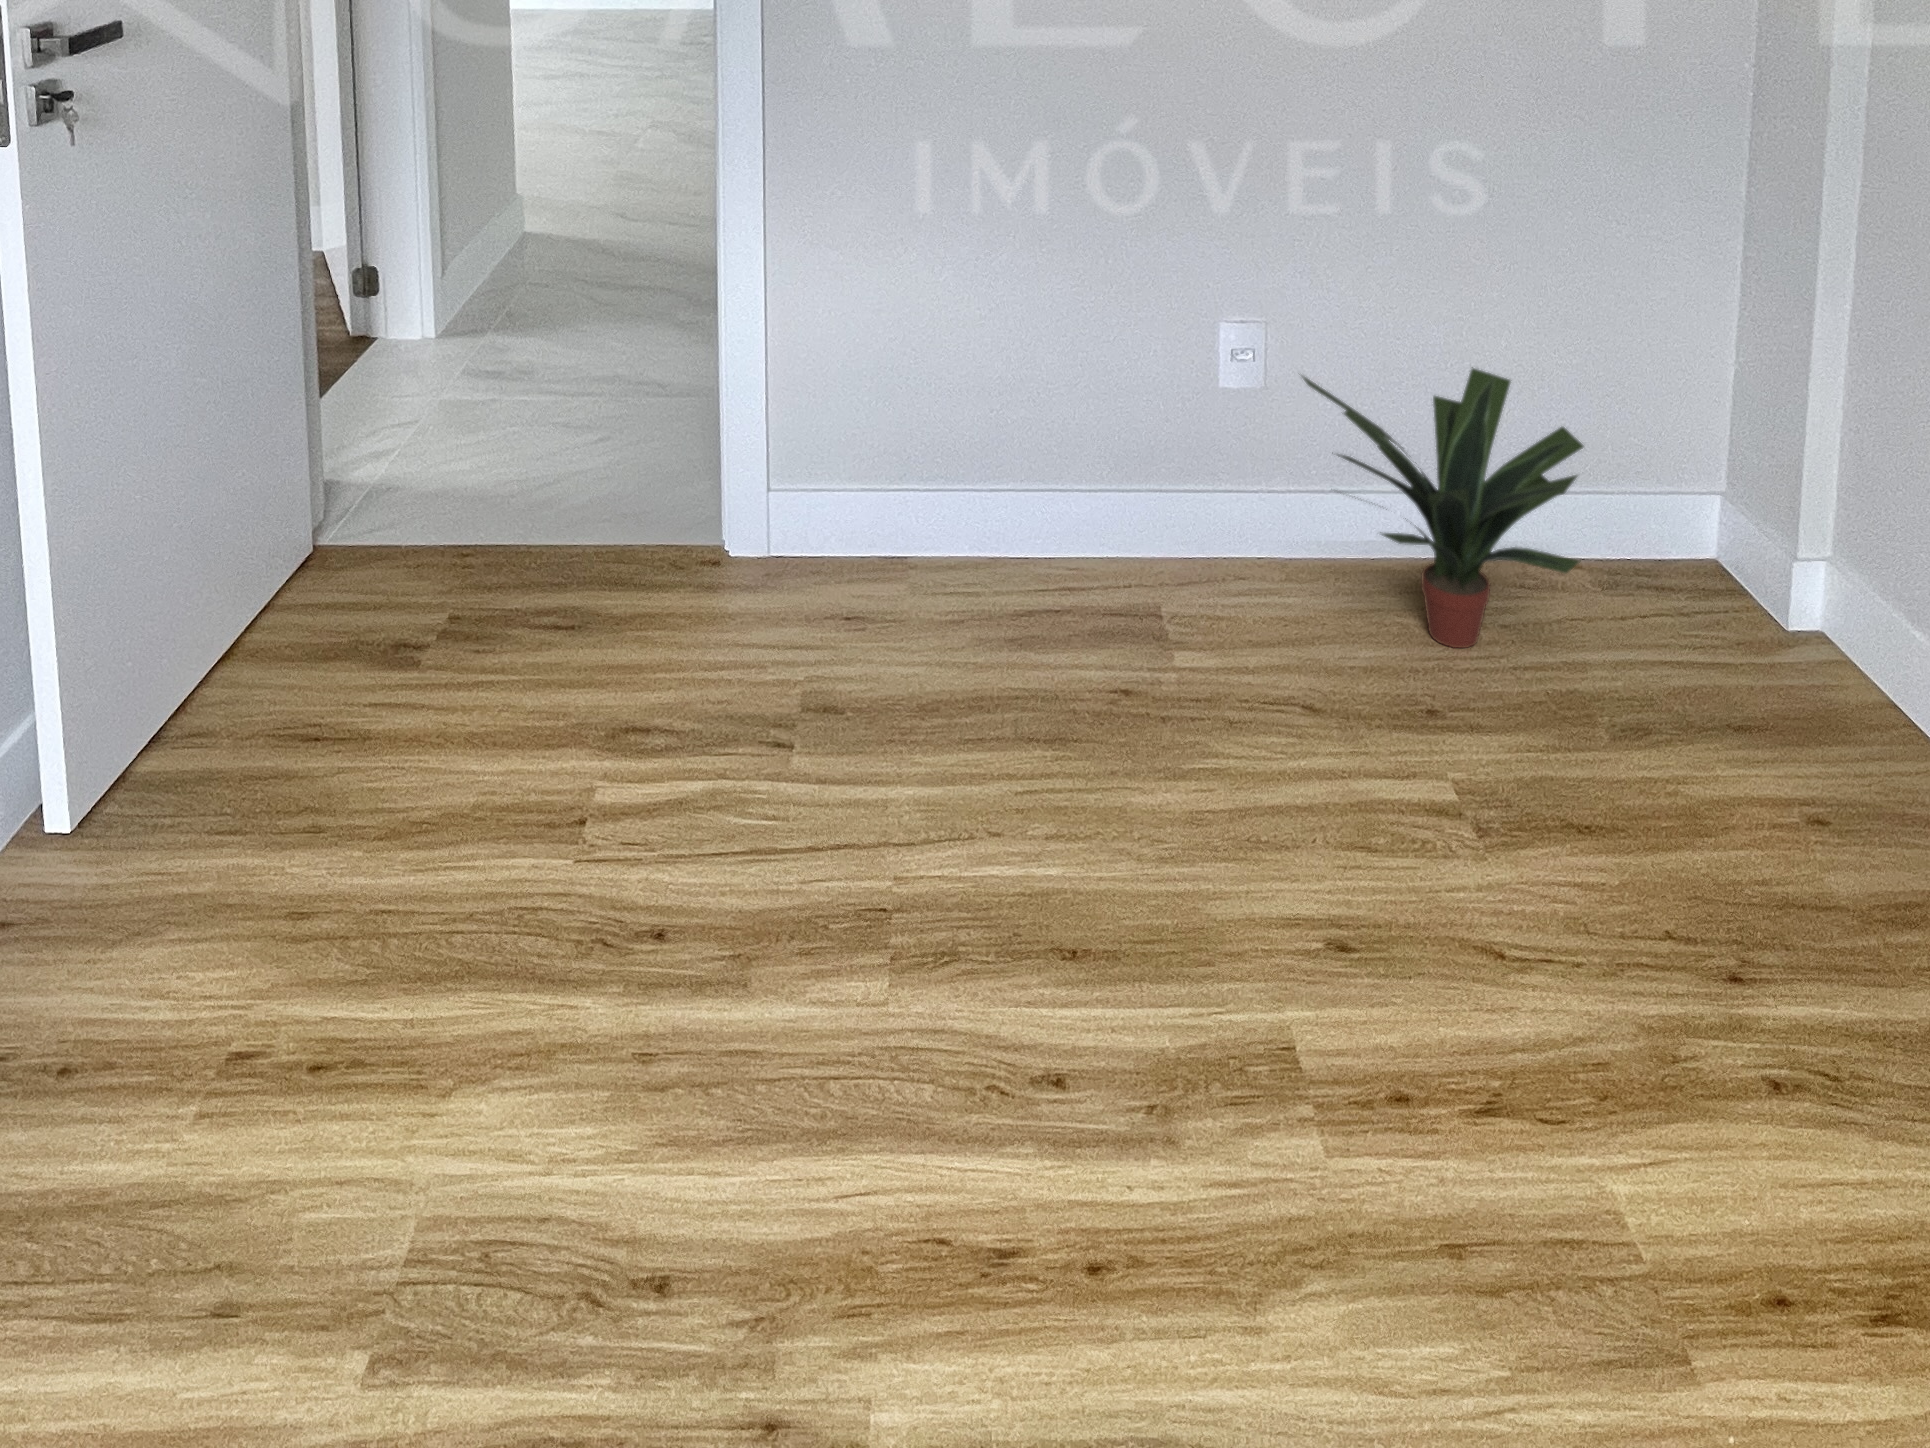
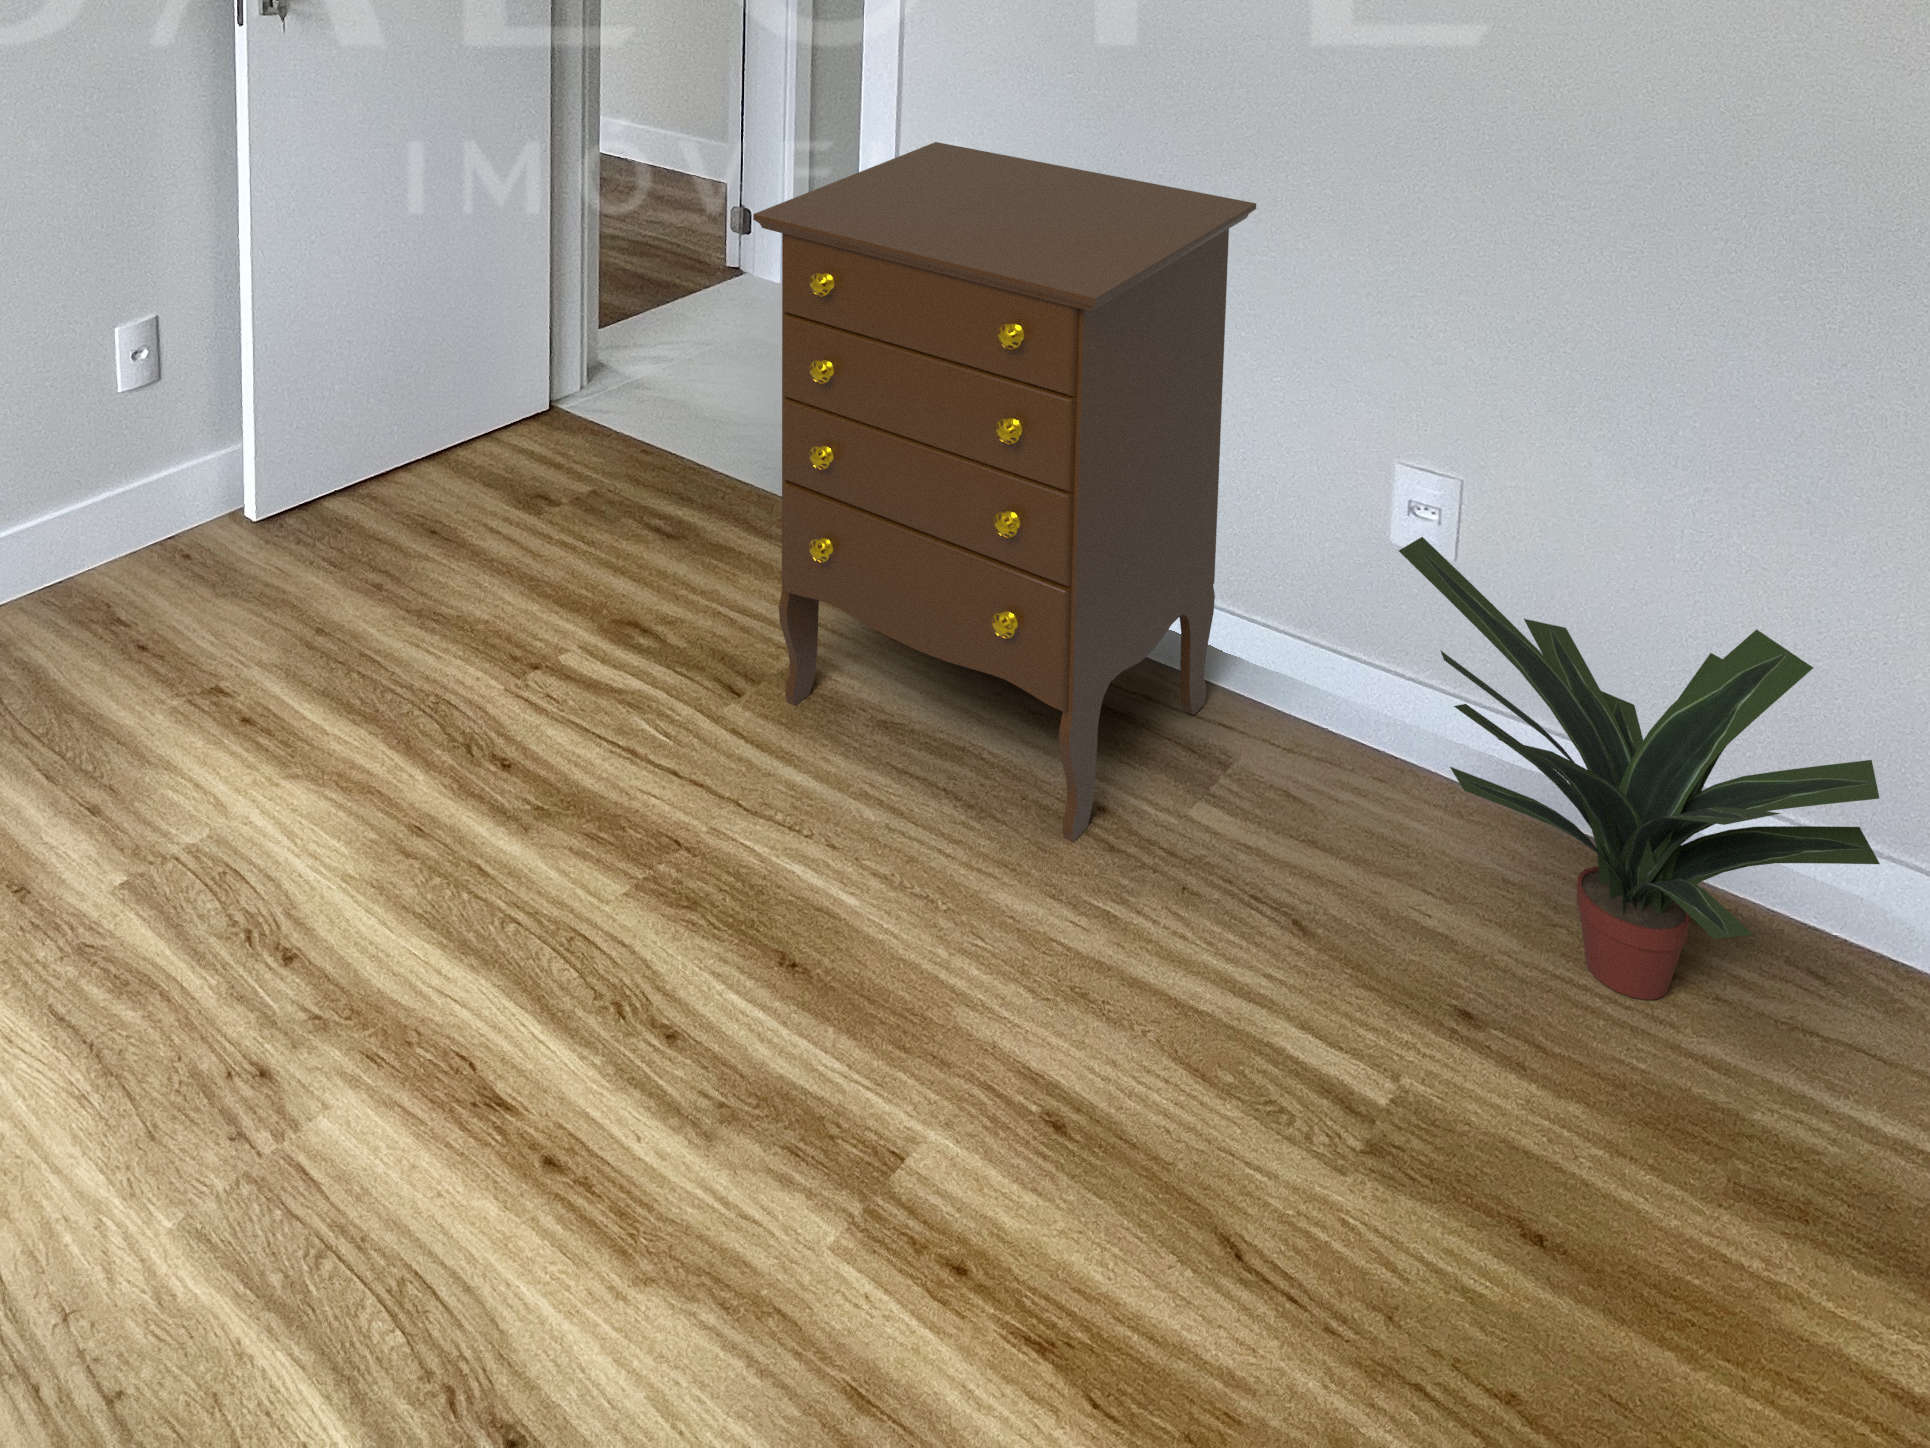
dresser: none [807,146,1166,728] -> present [753,142,1256,842]

